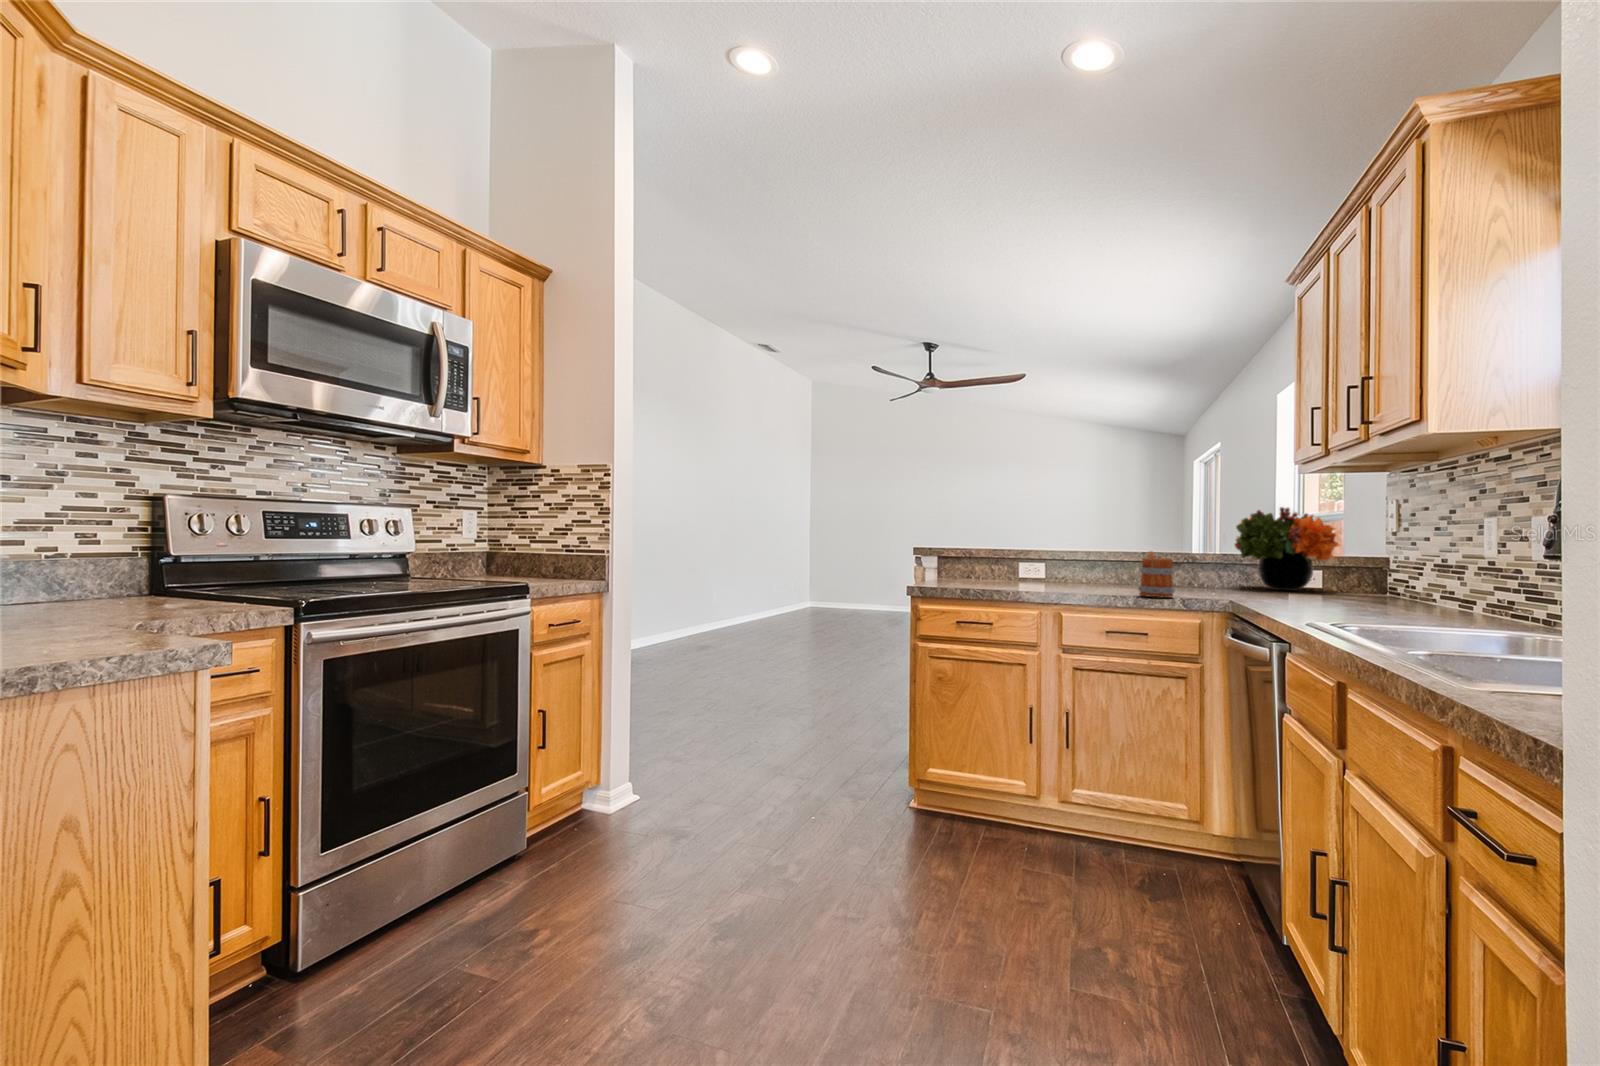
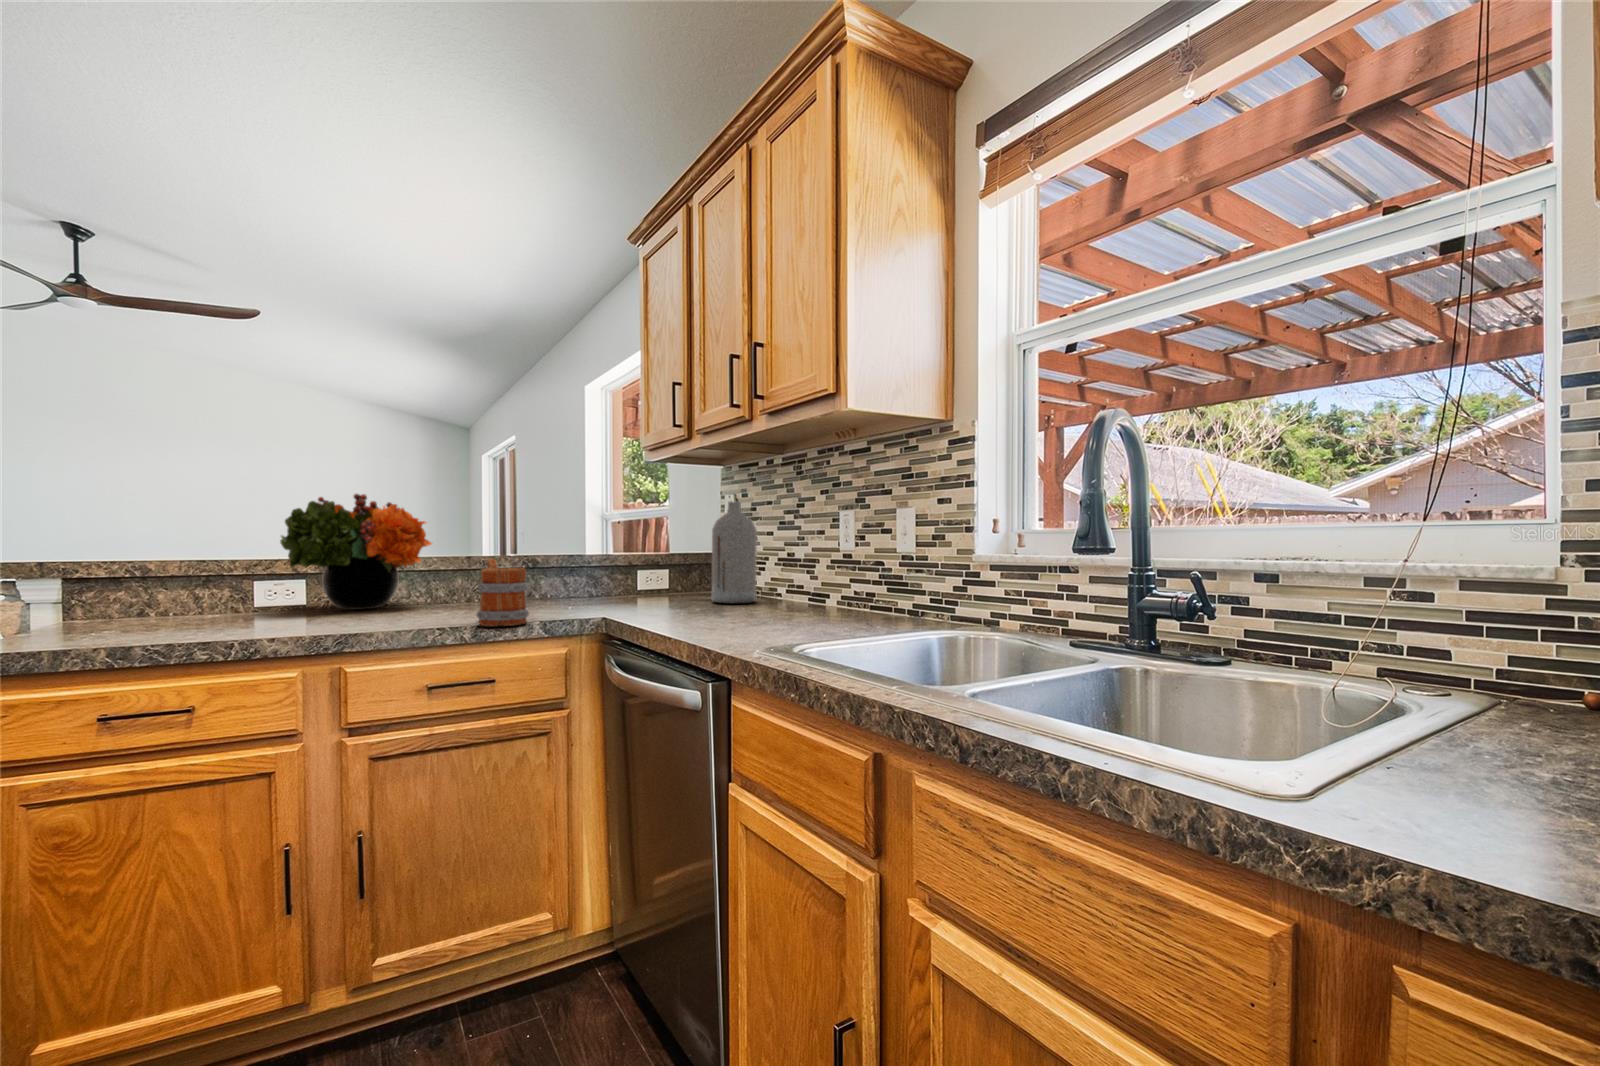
flower arrangement: present [1235,507,1340,591] -> present [280,494,432,609]
bottle: none [1352,509,1406,603] -> present [712,501,757,603]

